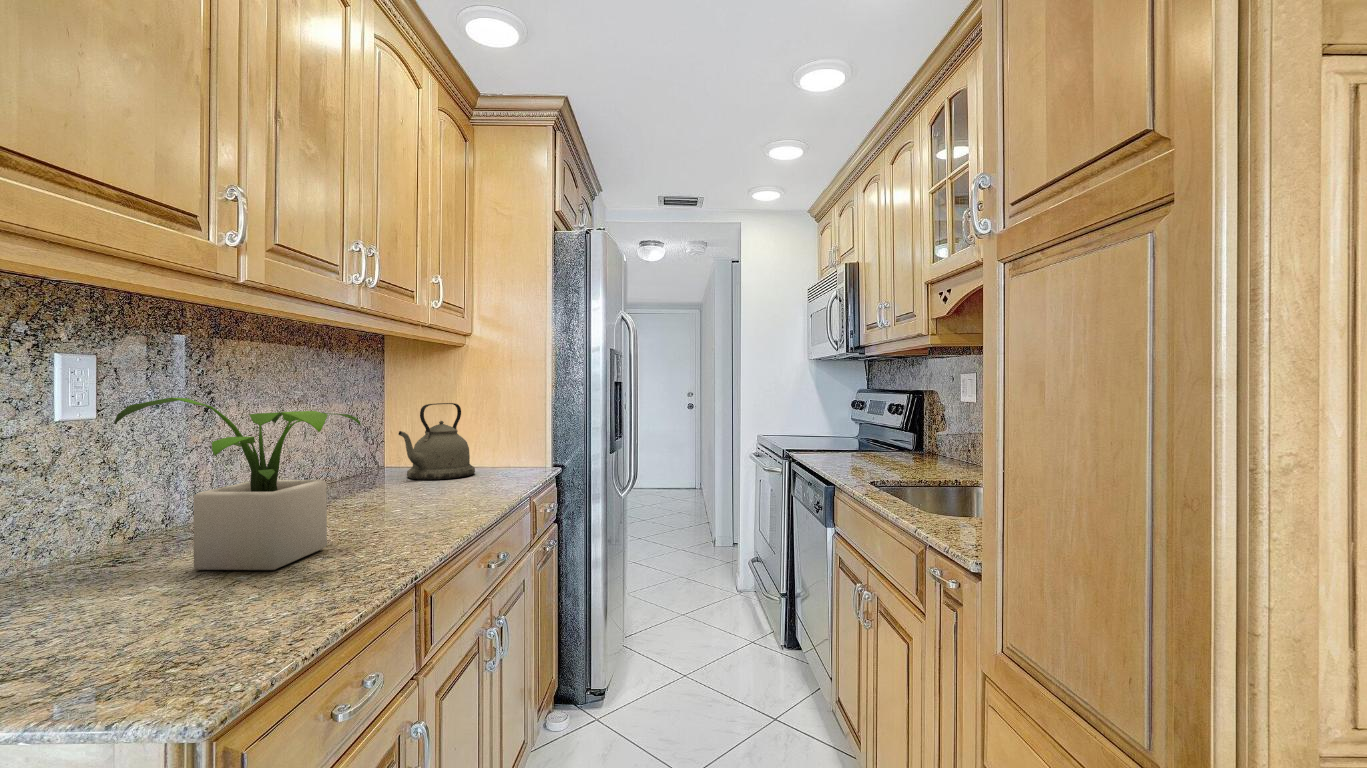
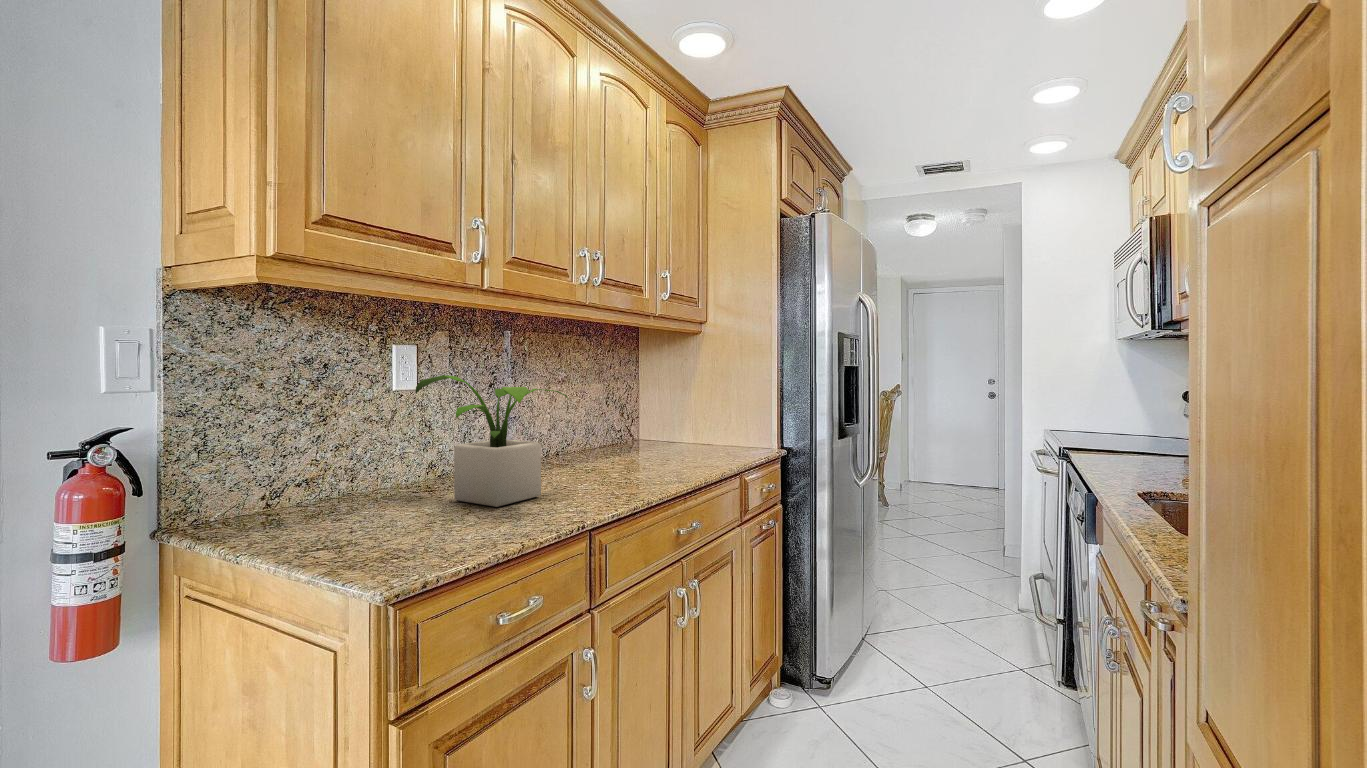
kettle: present [399,403,475,480] -> none [635,385,701,452]

